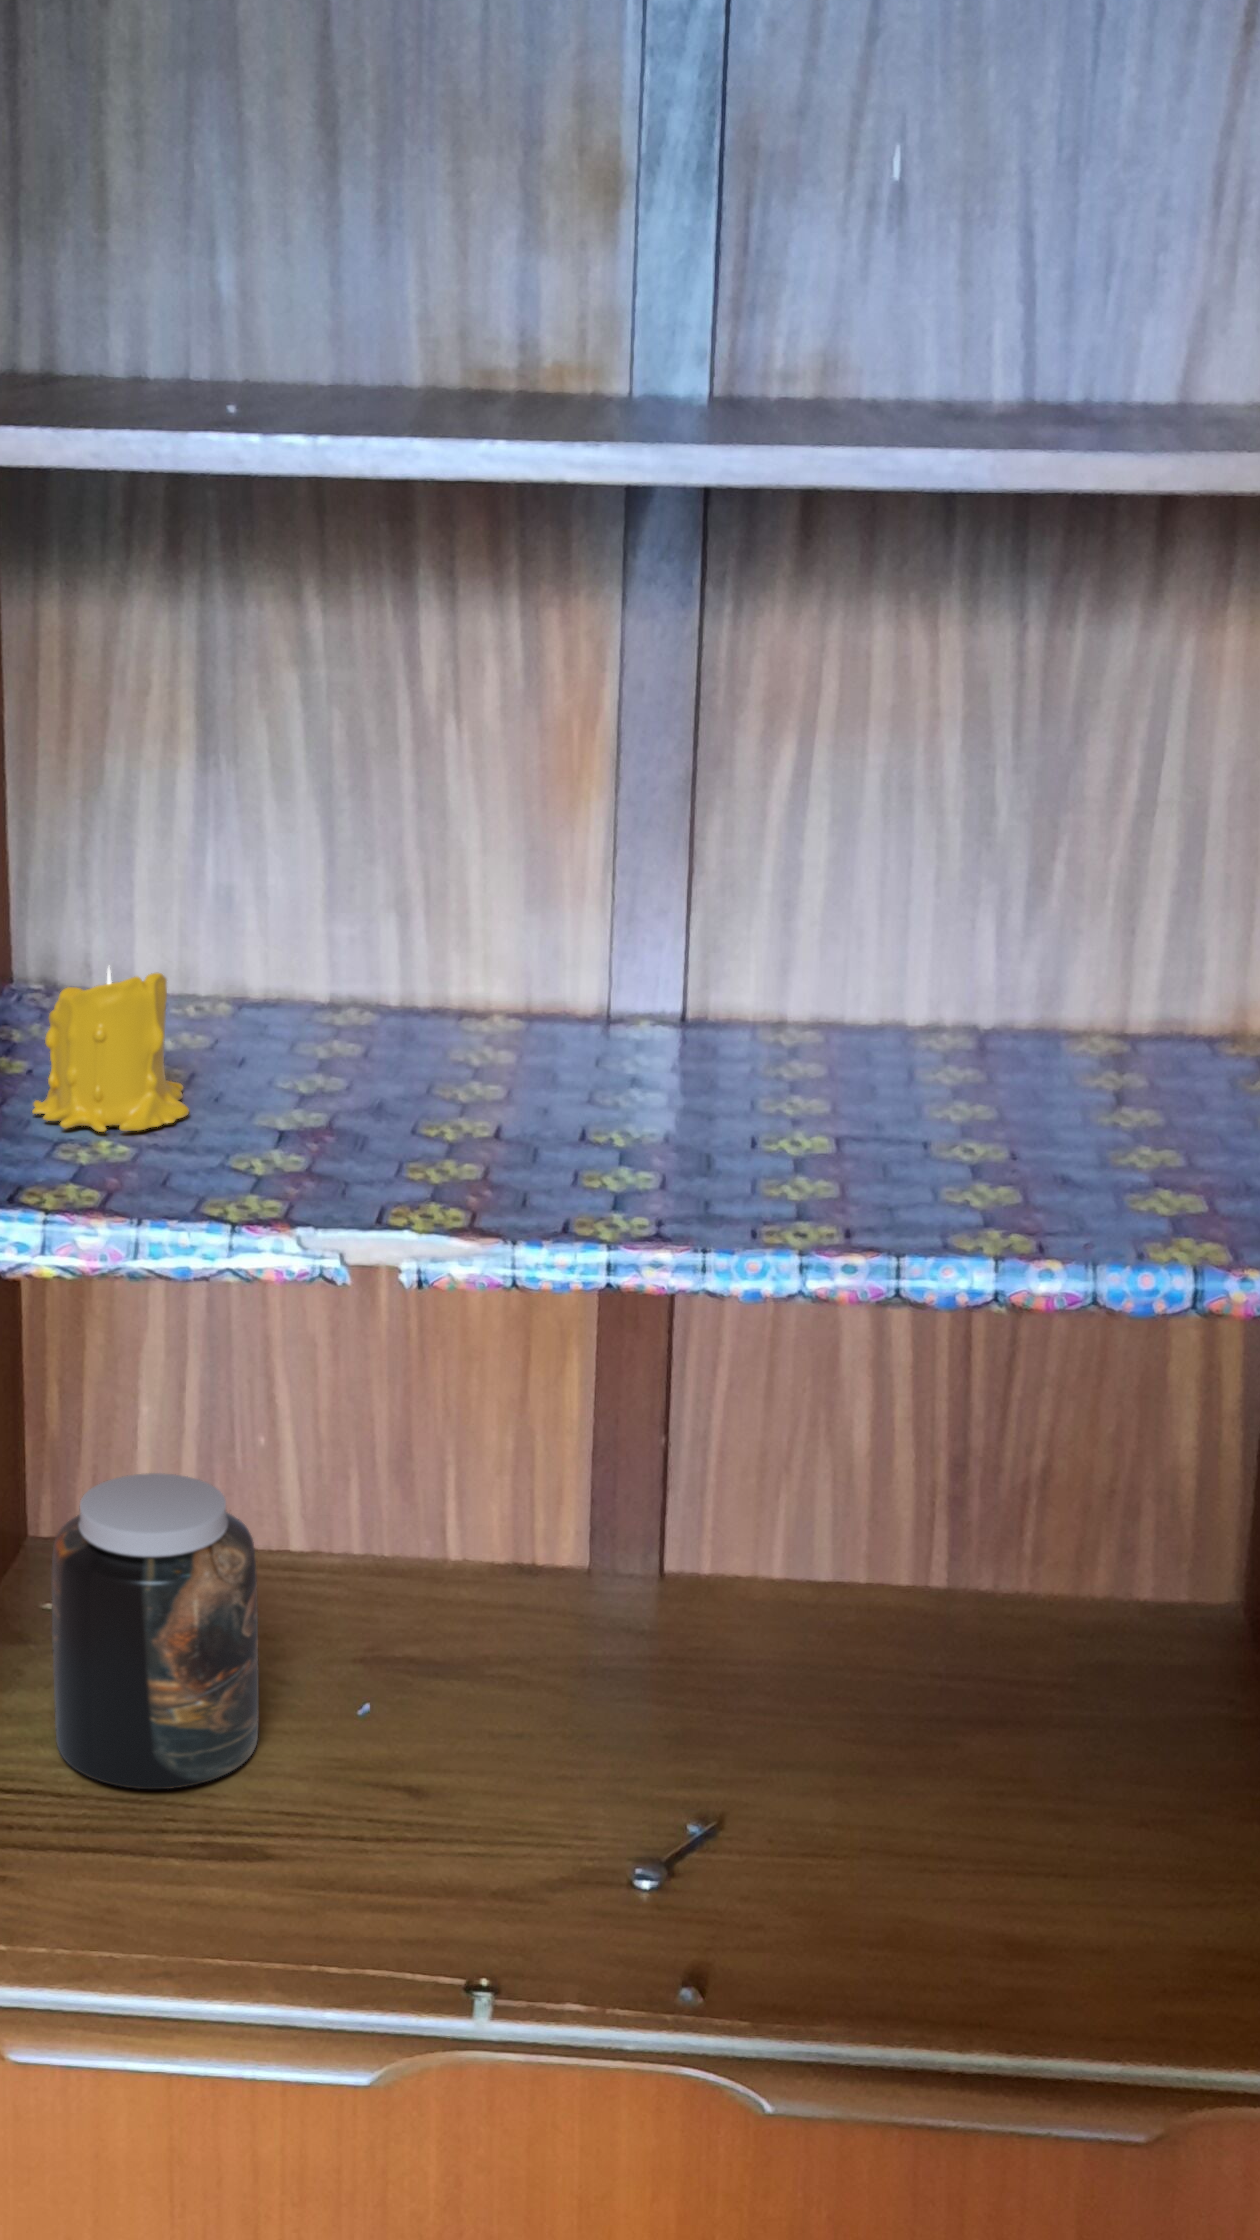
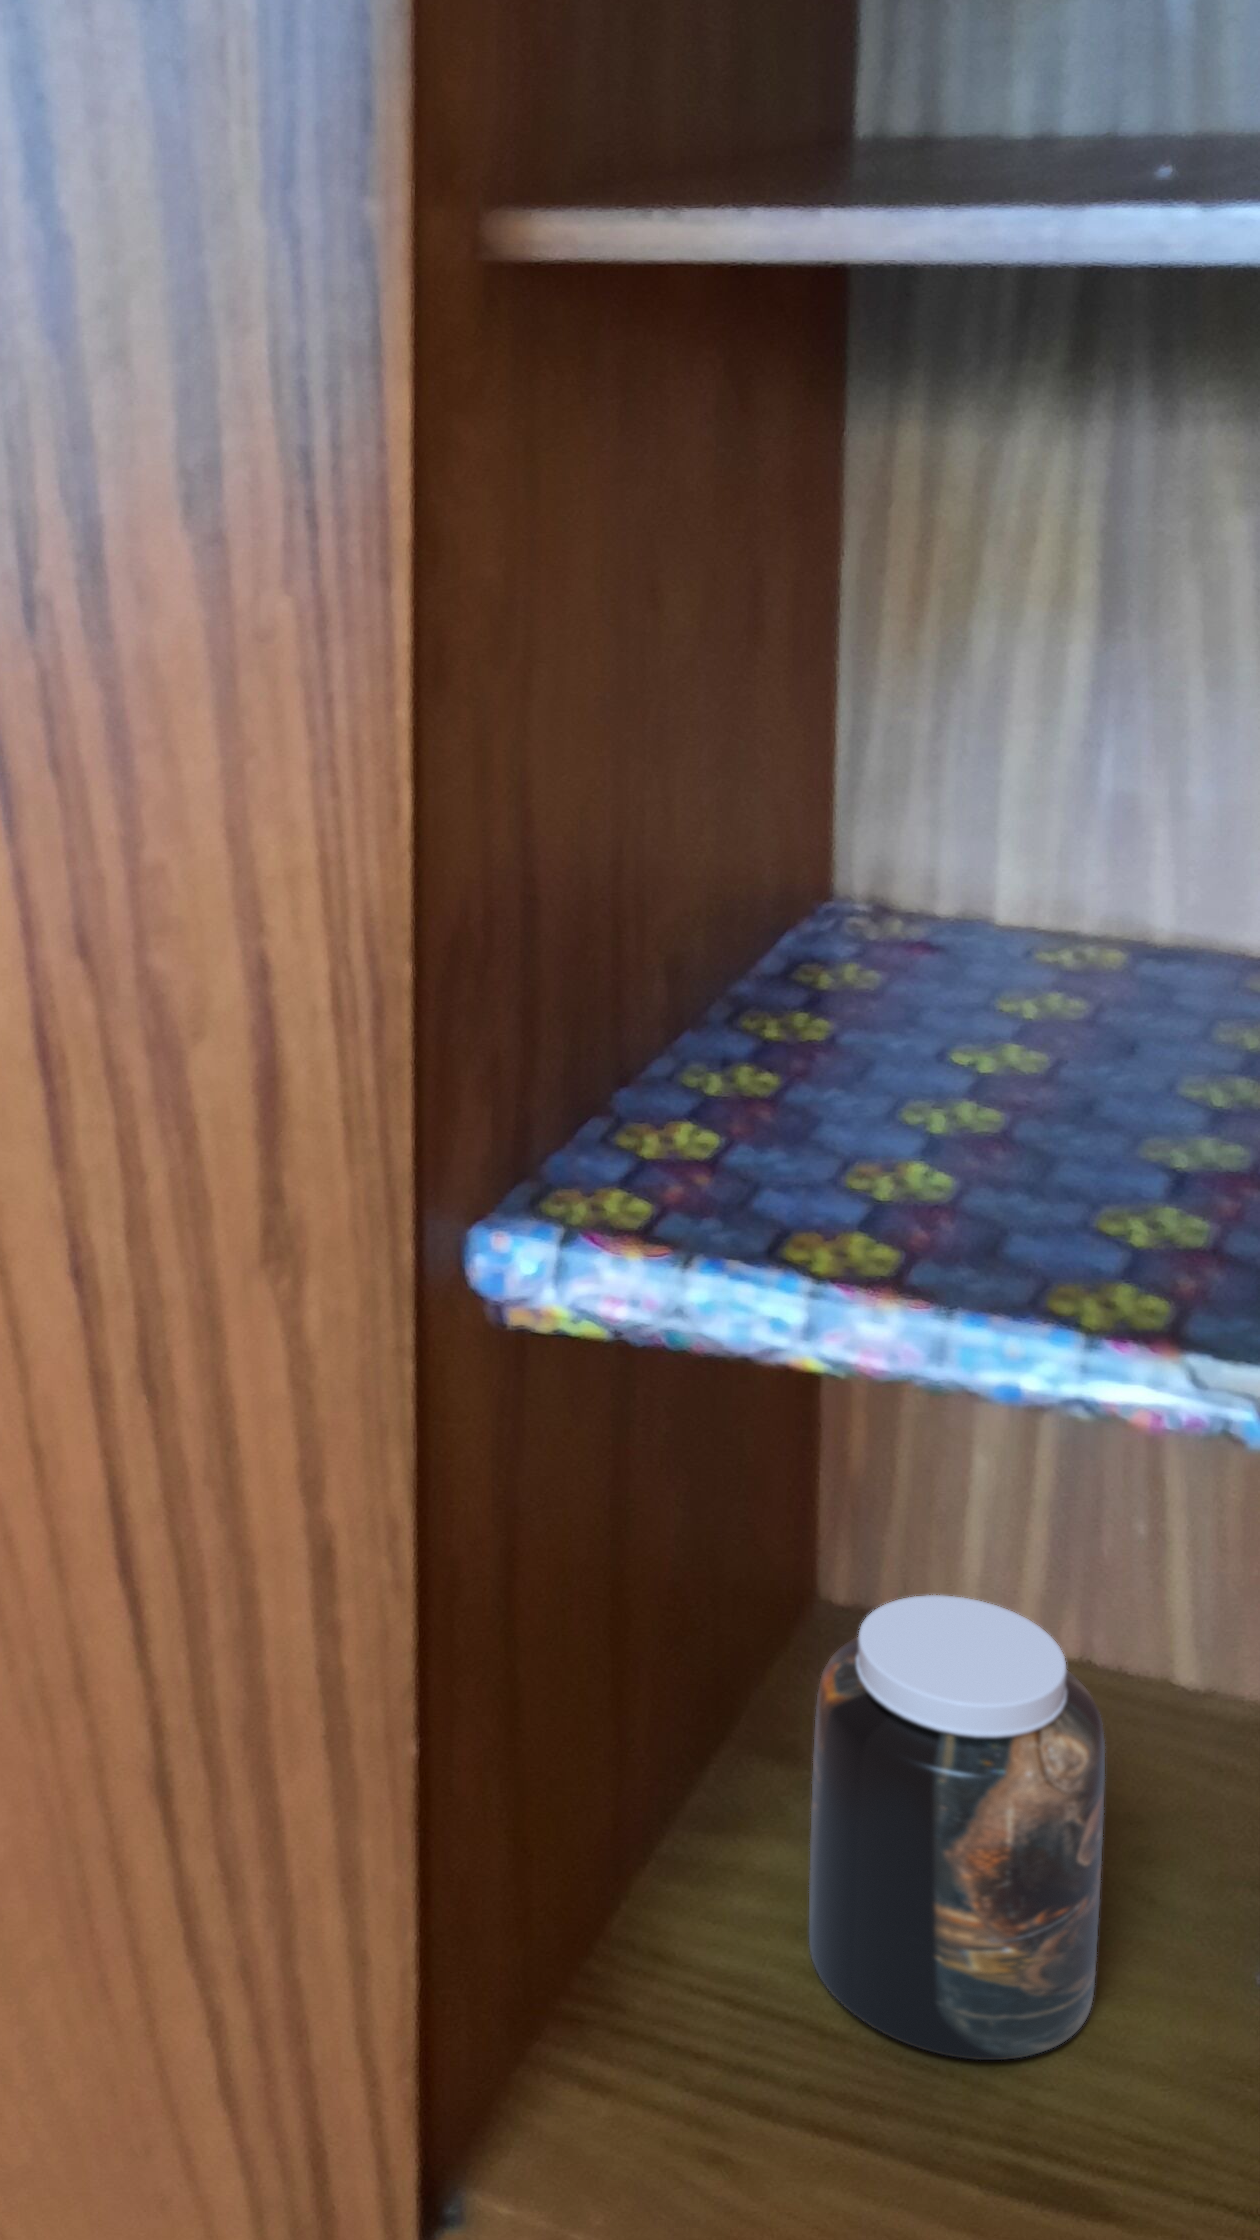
candle: present [32,967,189,1132] -> none [825,910,1045,1152]

